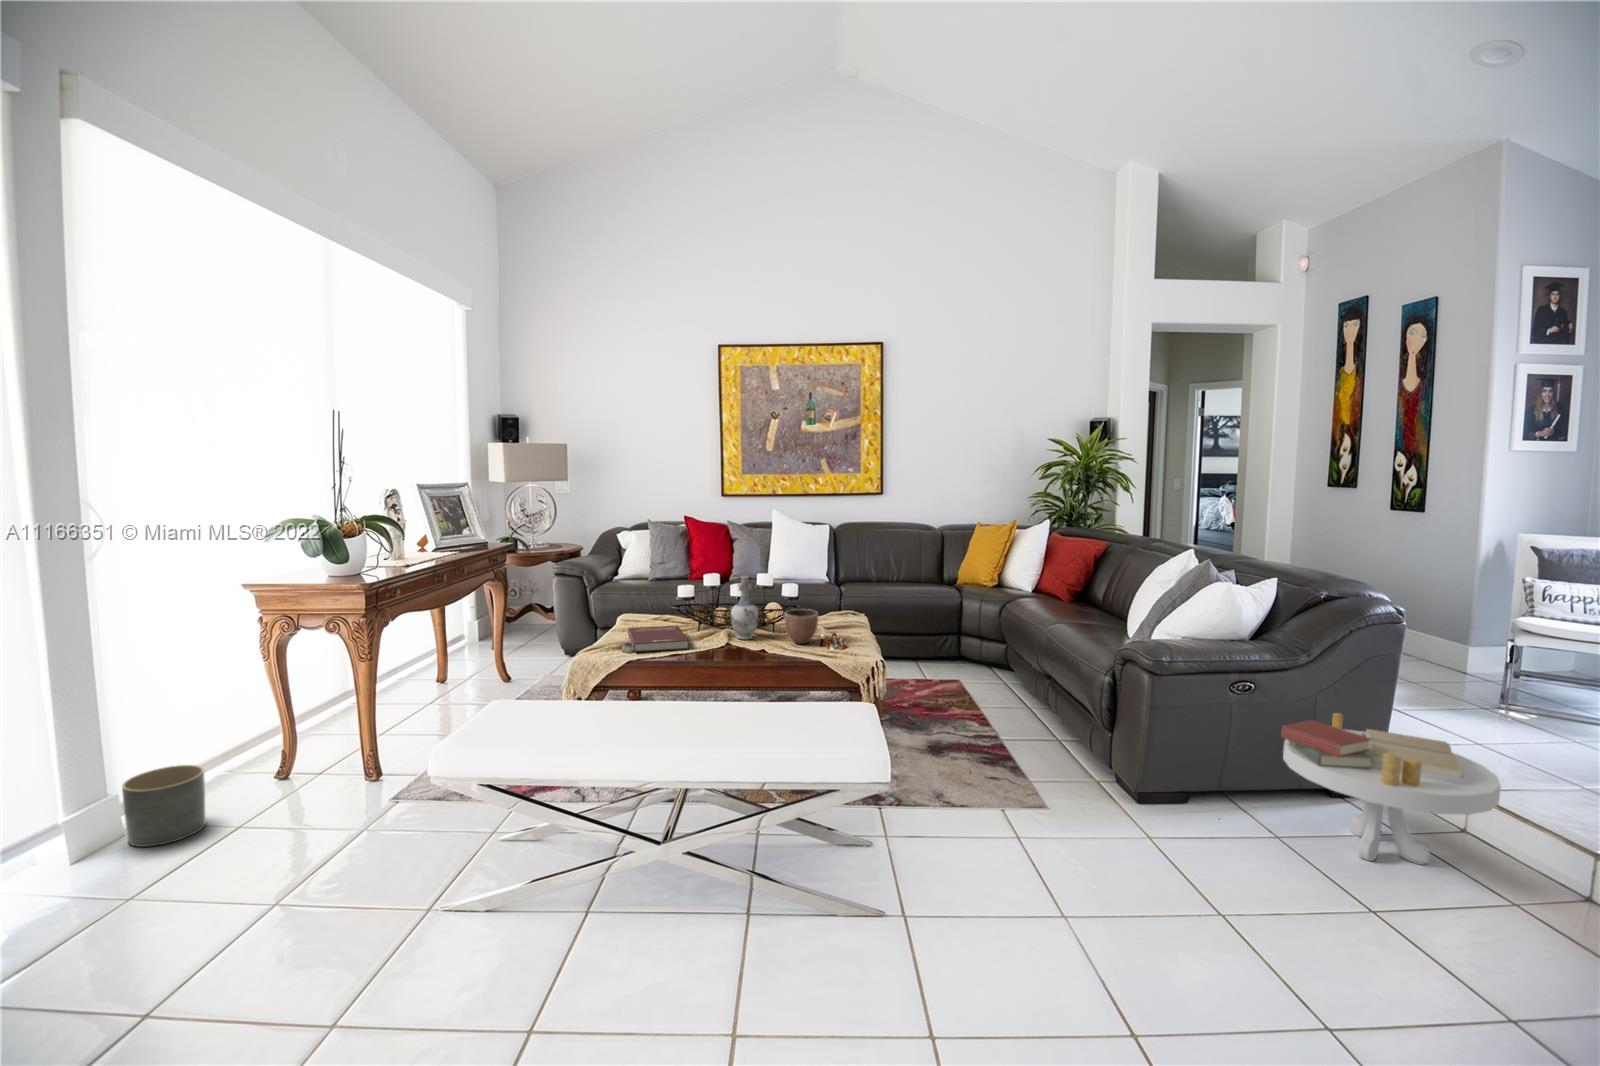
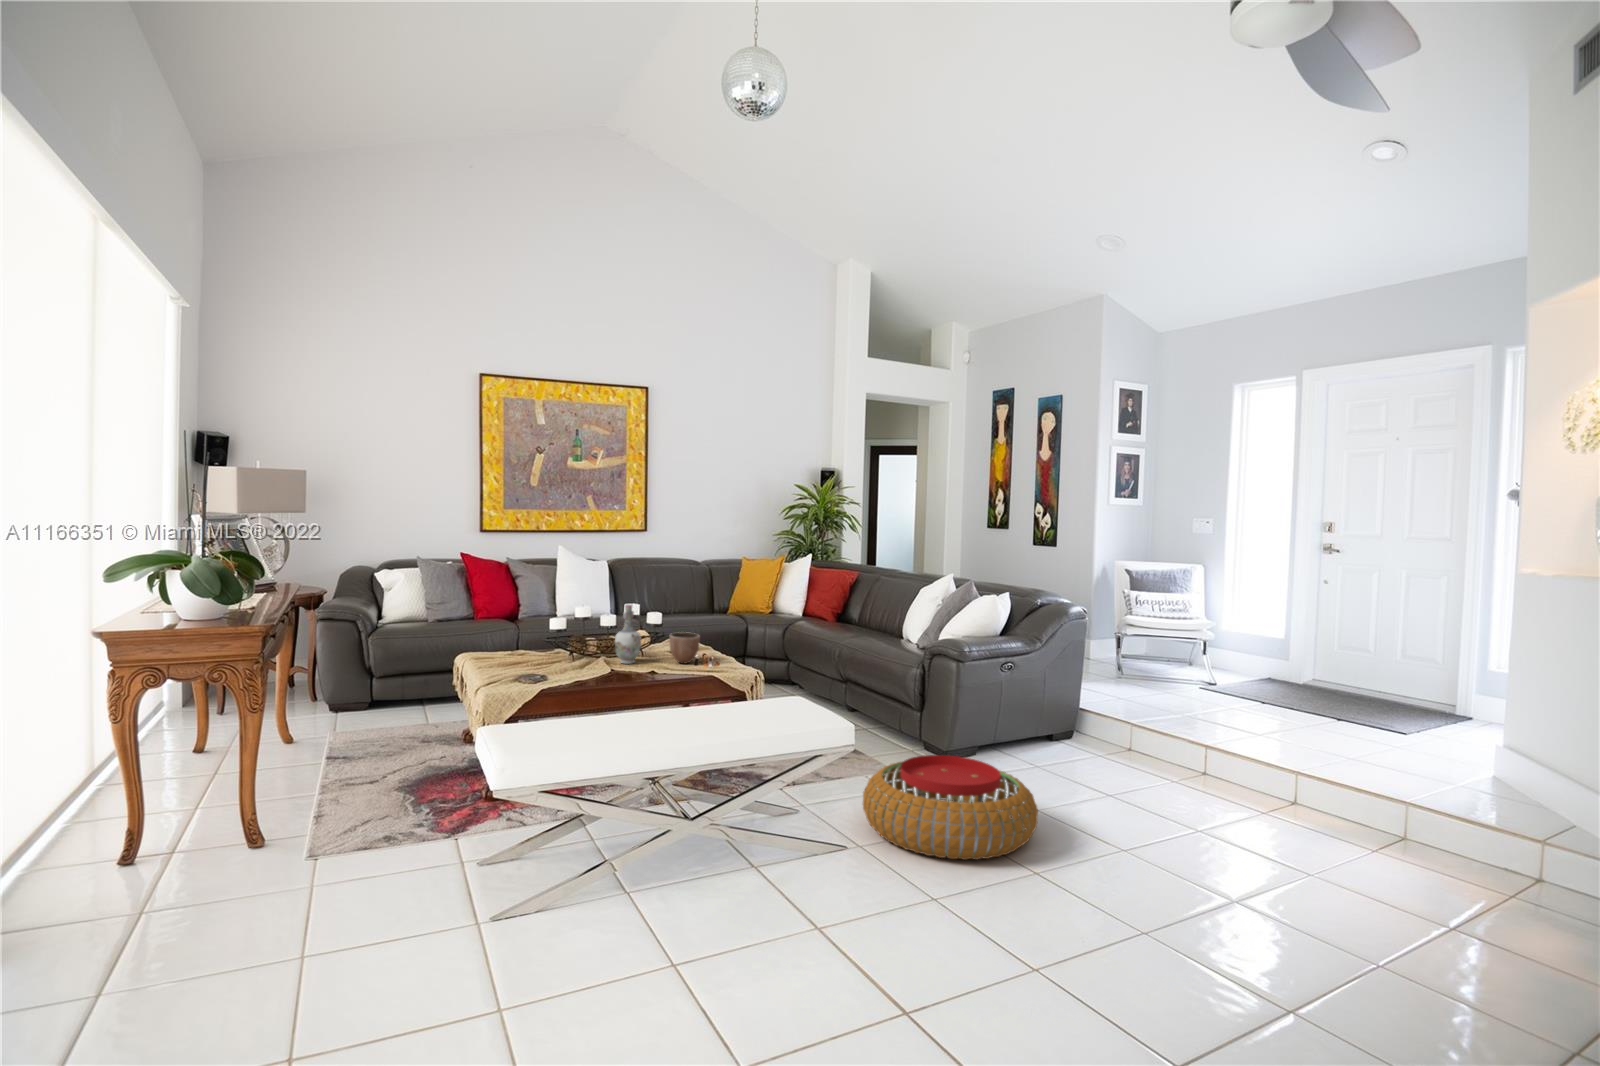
book: present [628,626,688,652] -> none [510,656,591,680]
side table: present [1282,713,1501,865] -> none [1046,677,1163,767]
planter: present [122,765,206,847] -> none [35,838,132,936]
pouf: none [888,809,1147,997] -> present [863,755,1038,860]

